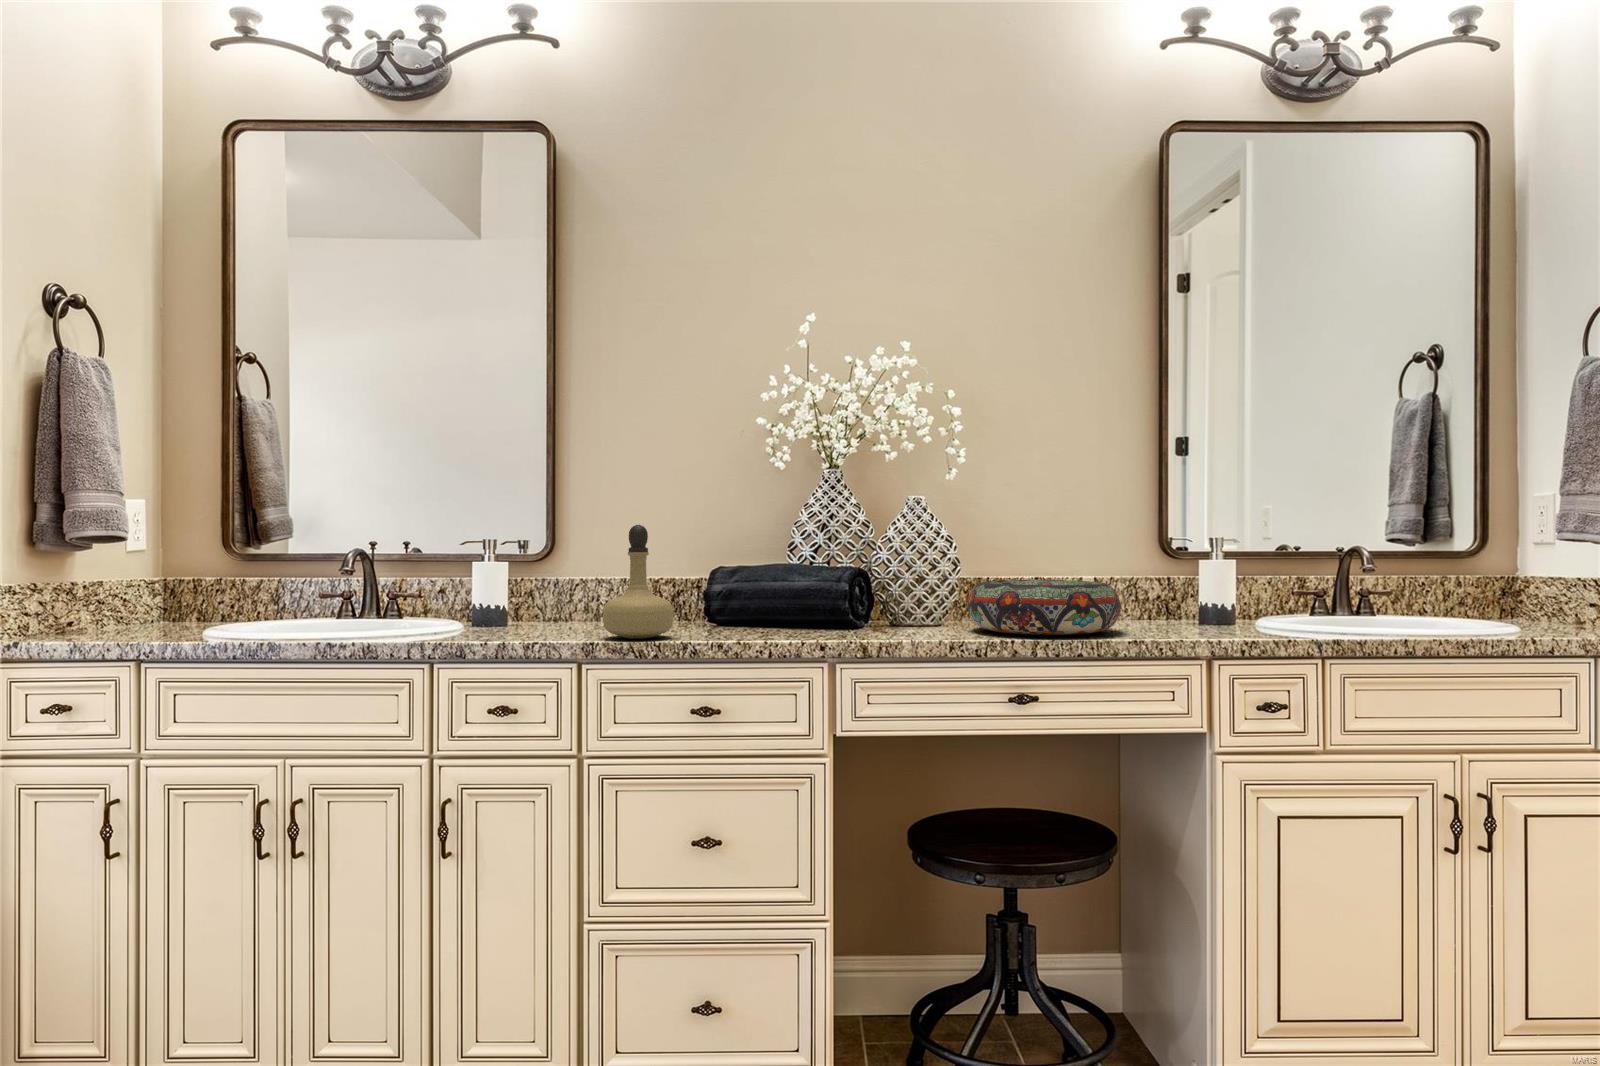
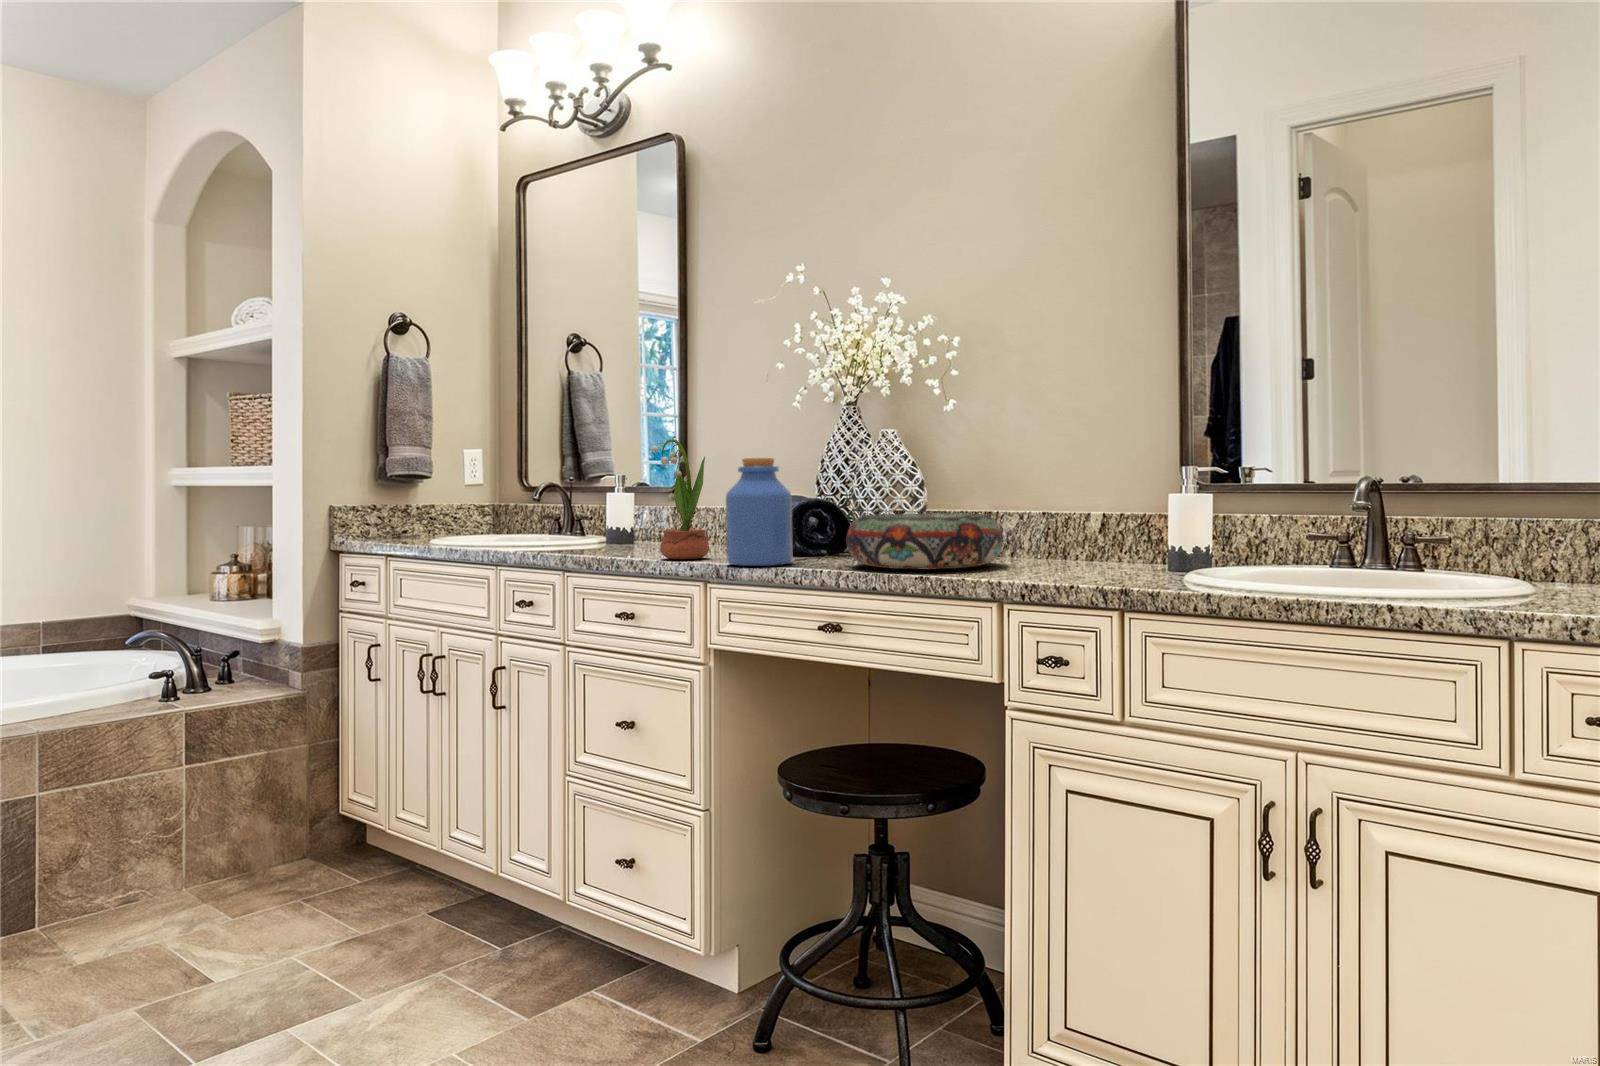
potted flower: none [728,496,791,639] -> present [651,436,709,559]
jar: none [857,524,929,641] -> present [726,458,792,566]
perfume bottle: present [603,525,673,639] -> none [588,462,645,555]

